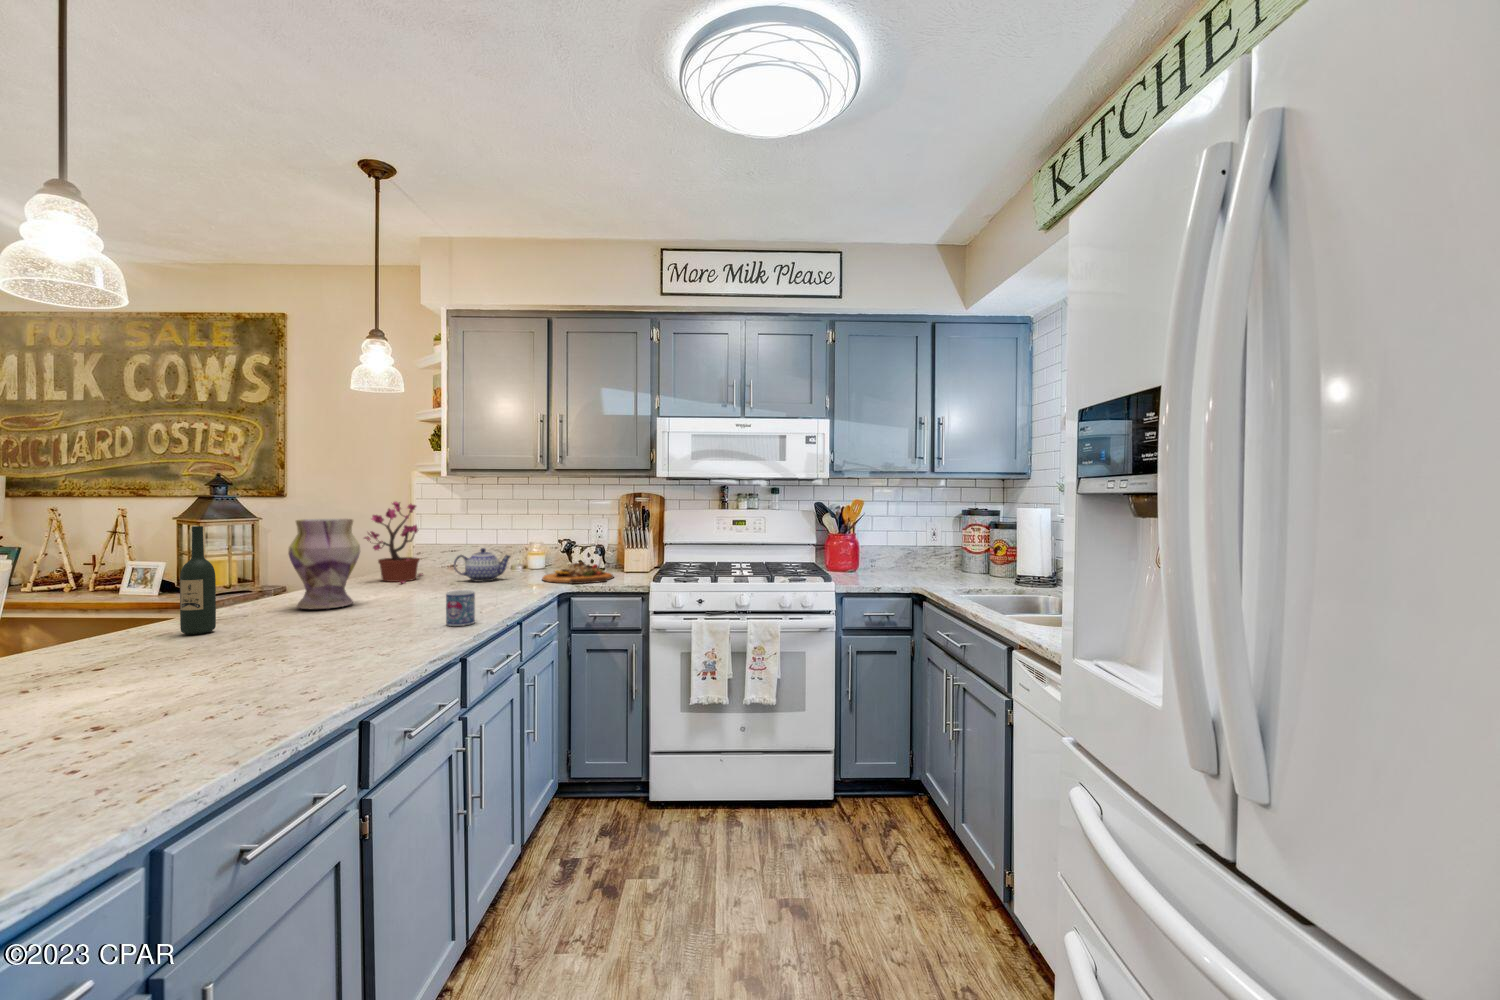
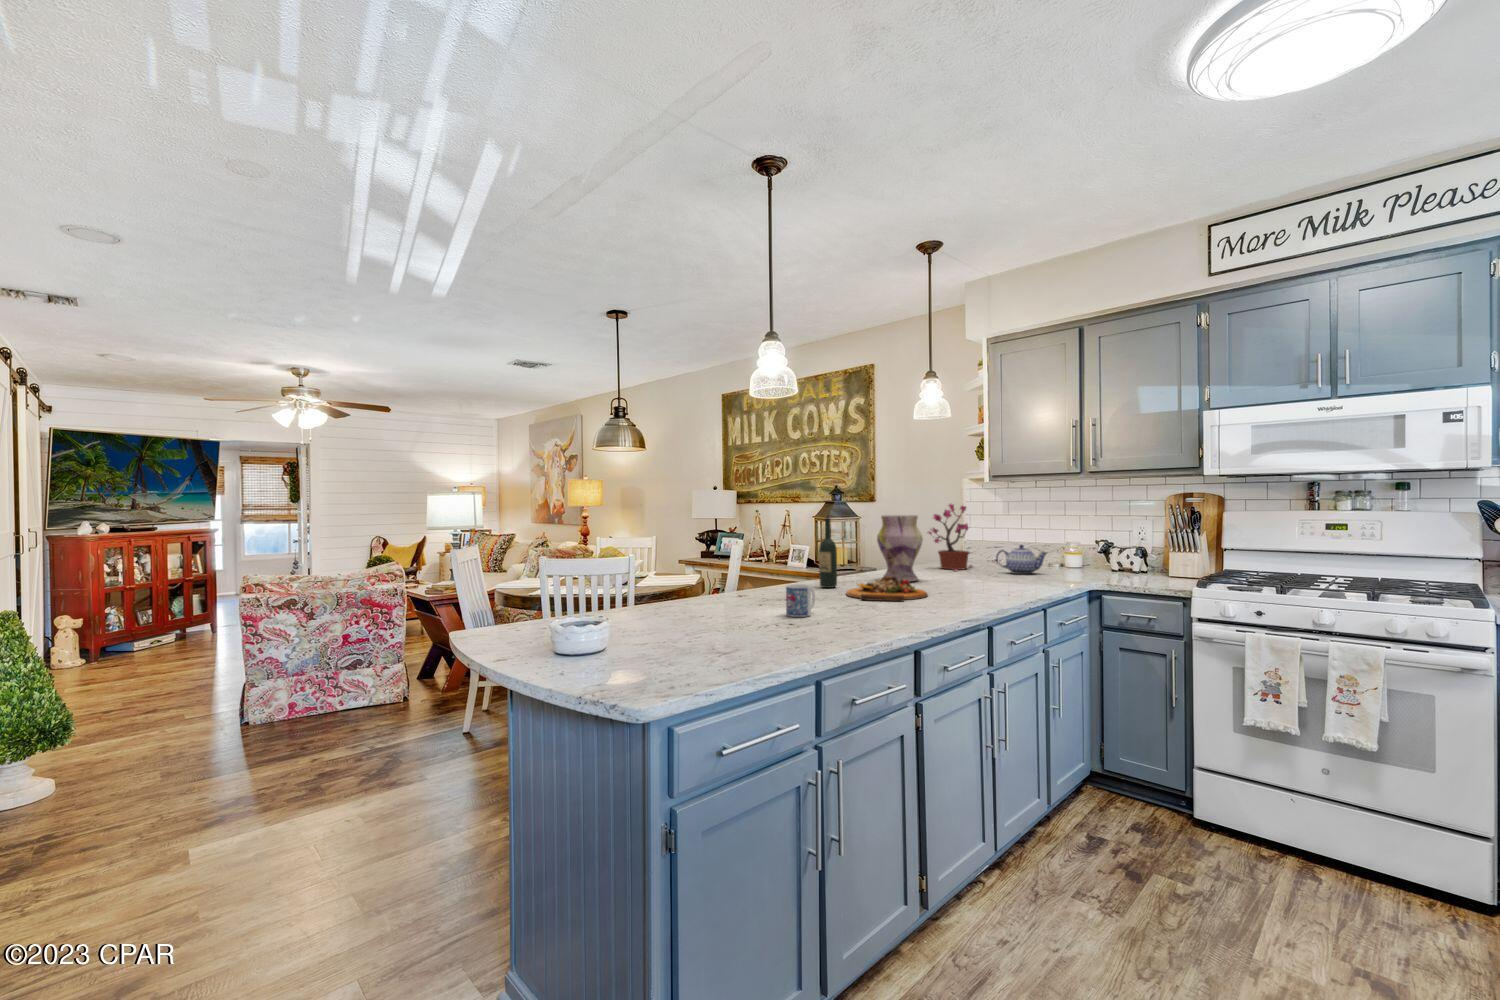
cutting board: present [542,563,614,584] -> present [846,576,928,602]
mug: present [446,590,475,626] -> present [786,584,815,617]

